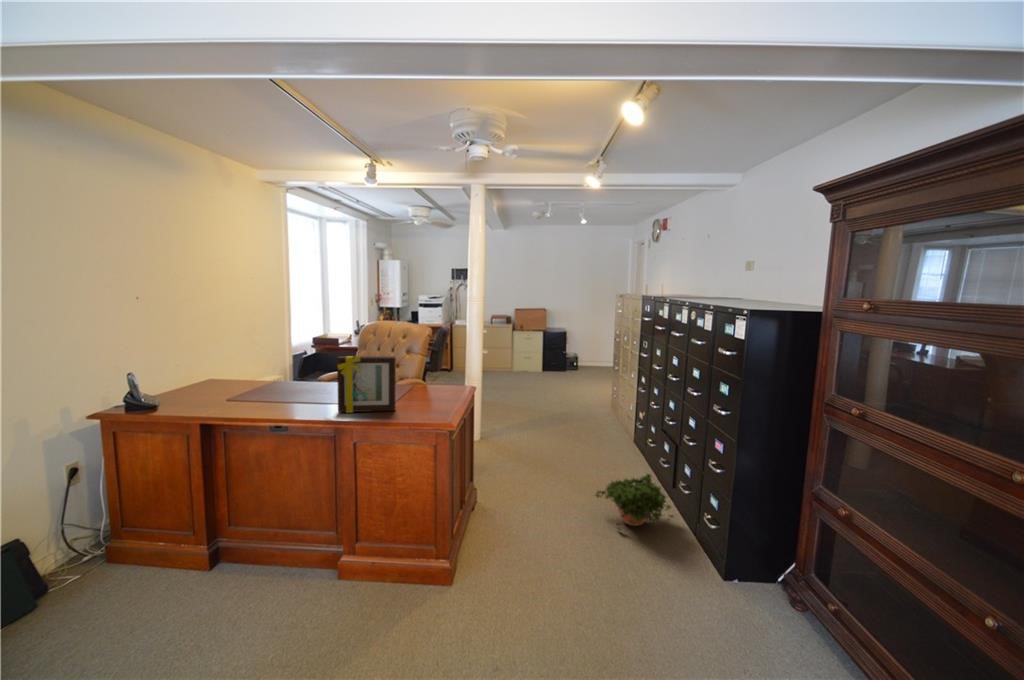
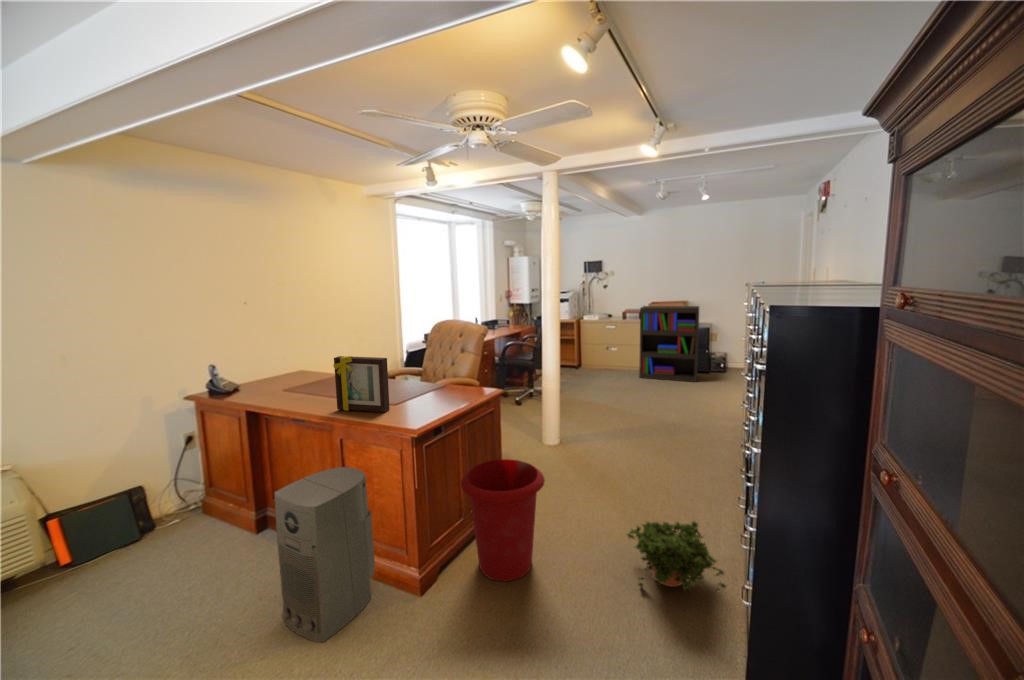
bookshelf: none [512,312,562,378] -> present [639,306,699,382]
waste bin: none [469,445,545,553] -> present [461,459,545,581]
air purifier: none [319,468,404,644] -> present [274,467,375,642]

